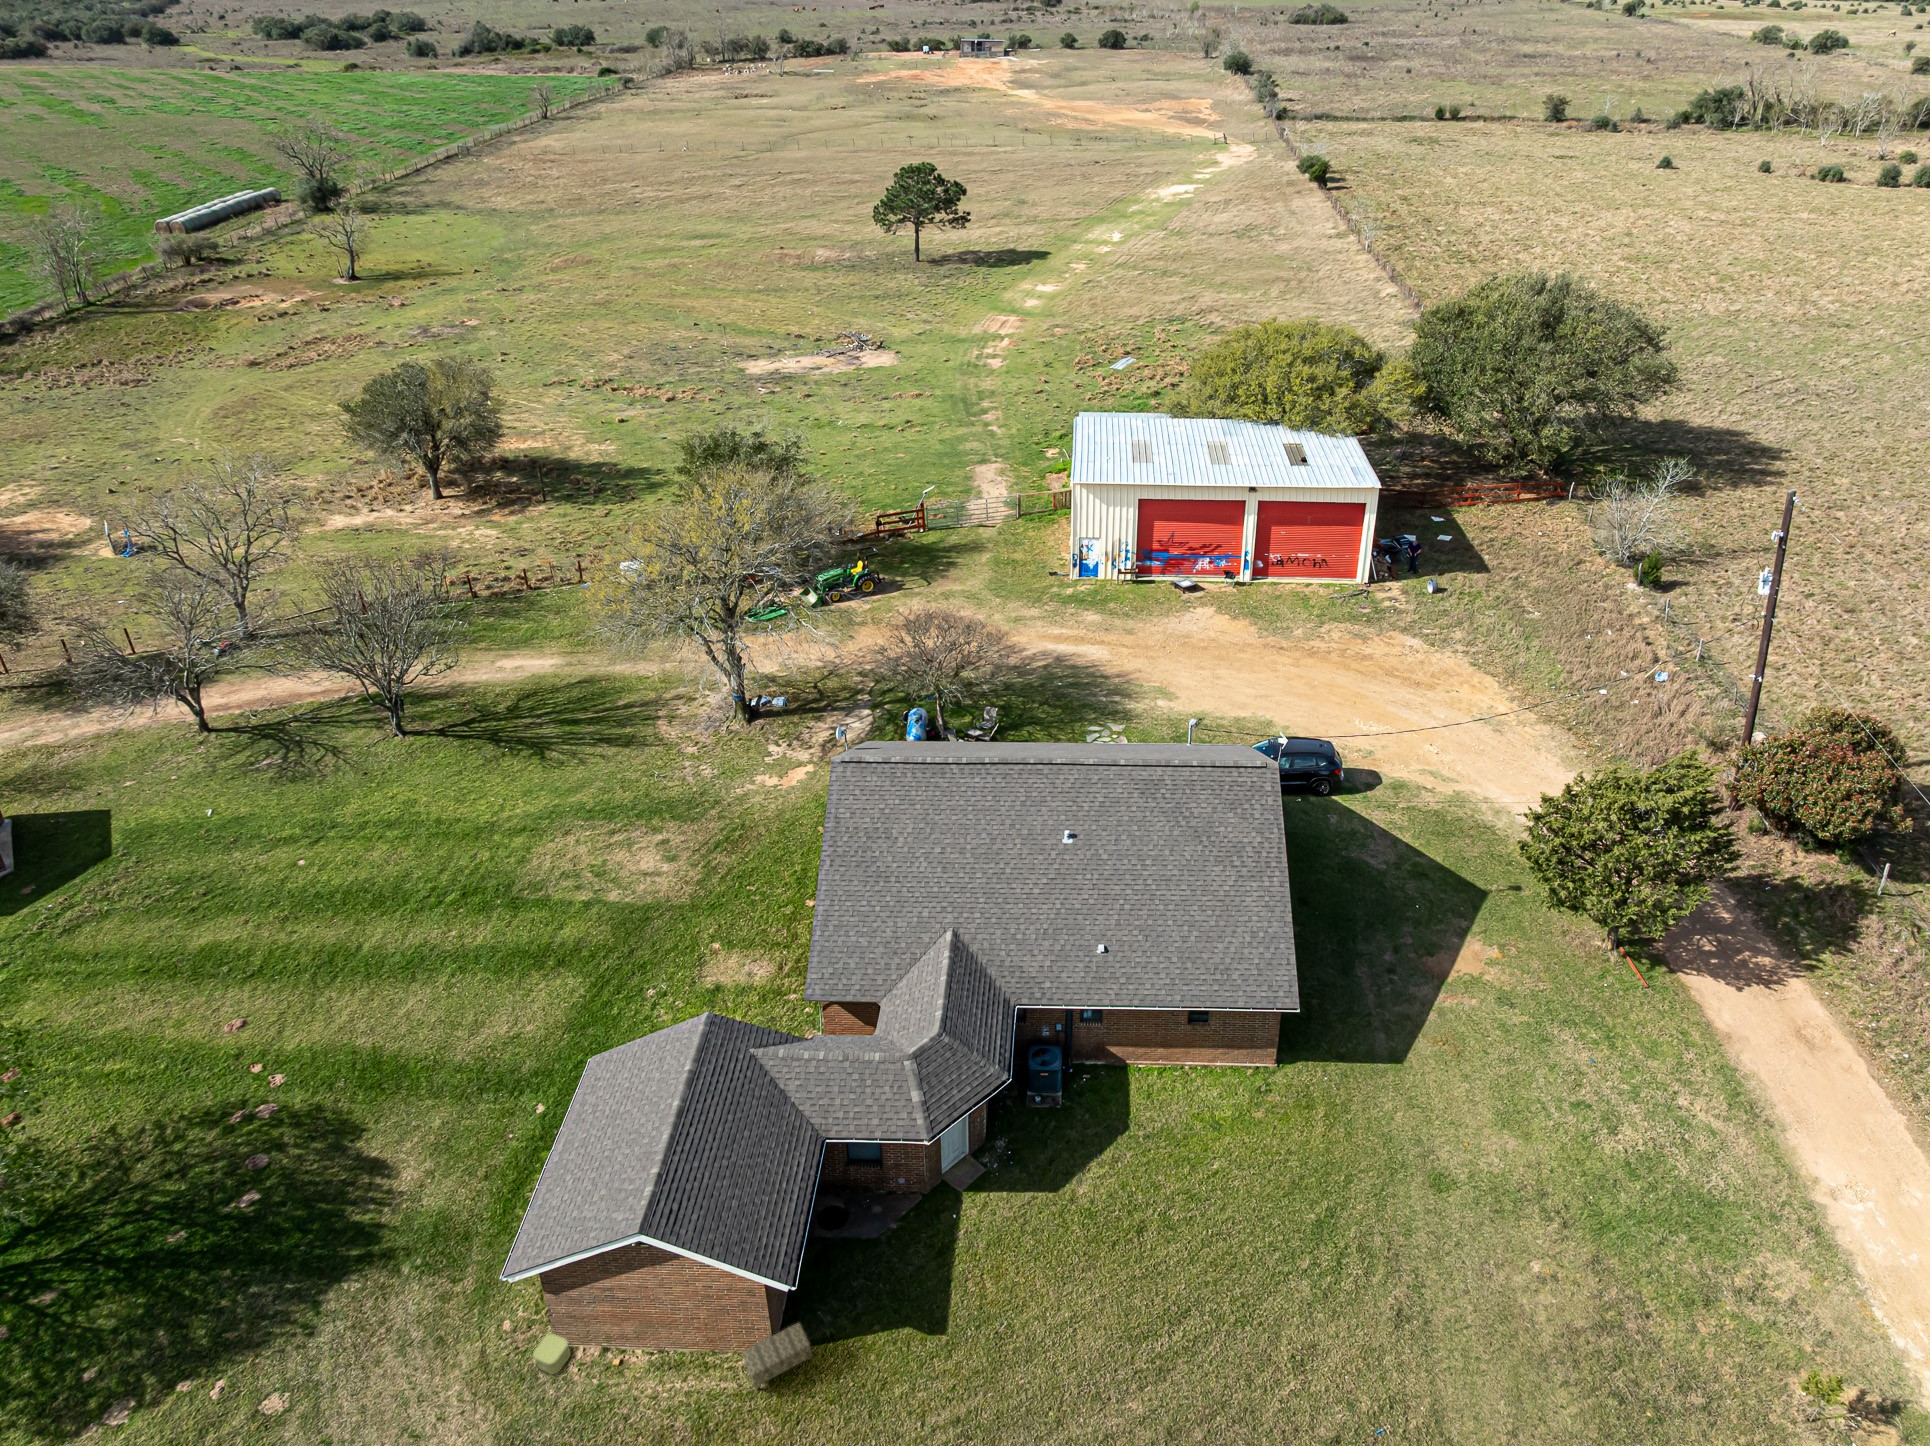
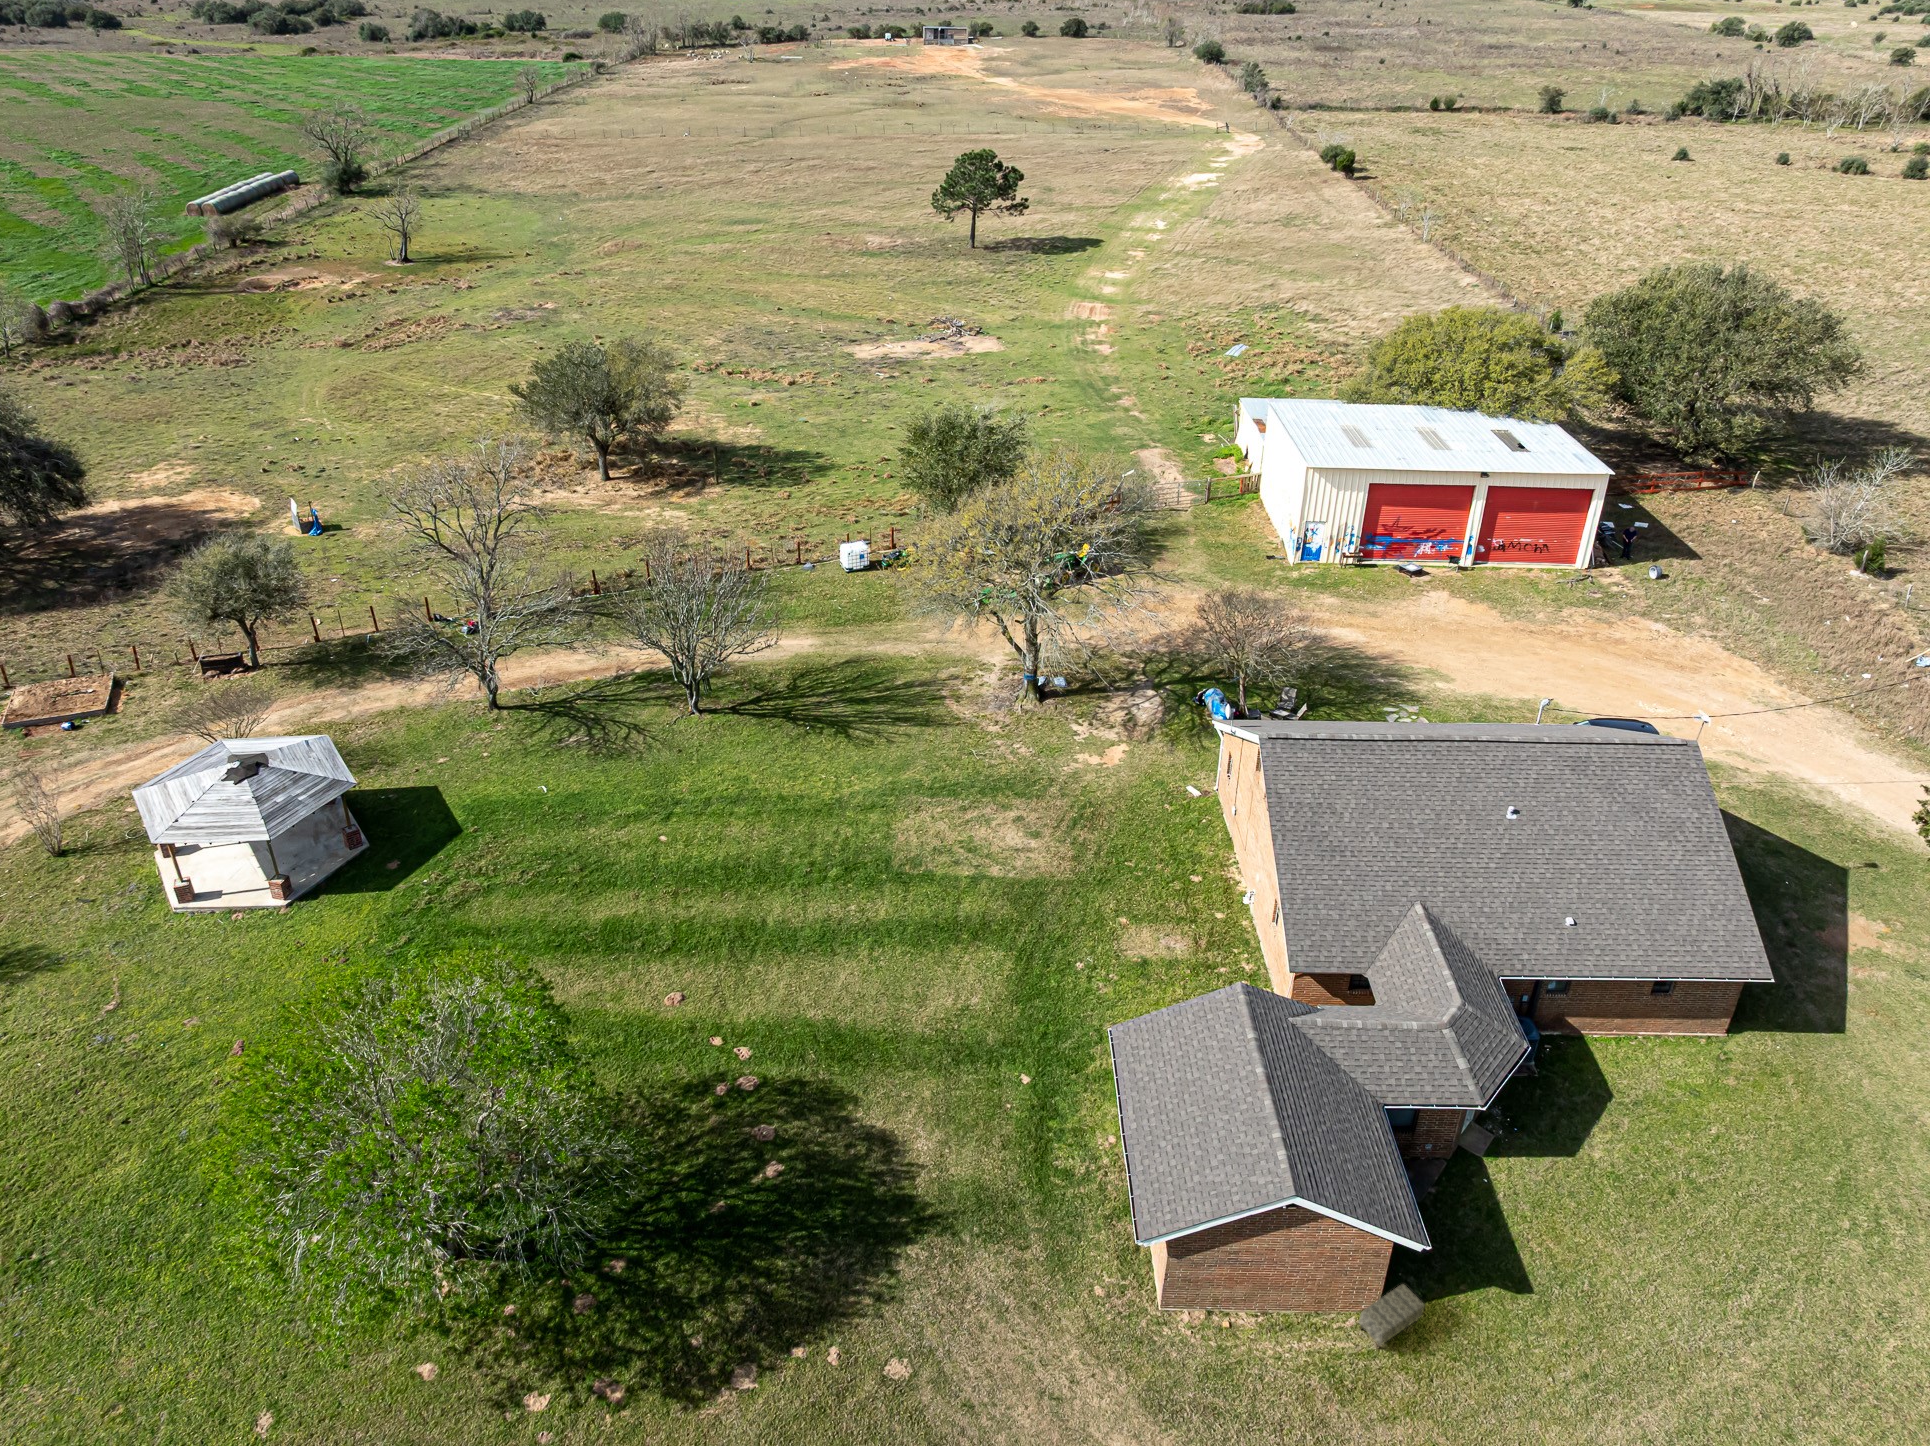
storage box: present [533,1334,571,1374] -> none [1148,1295,1179,1334]

